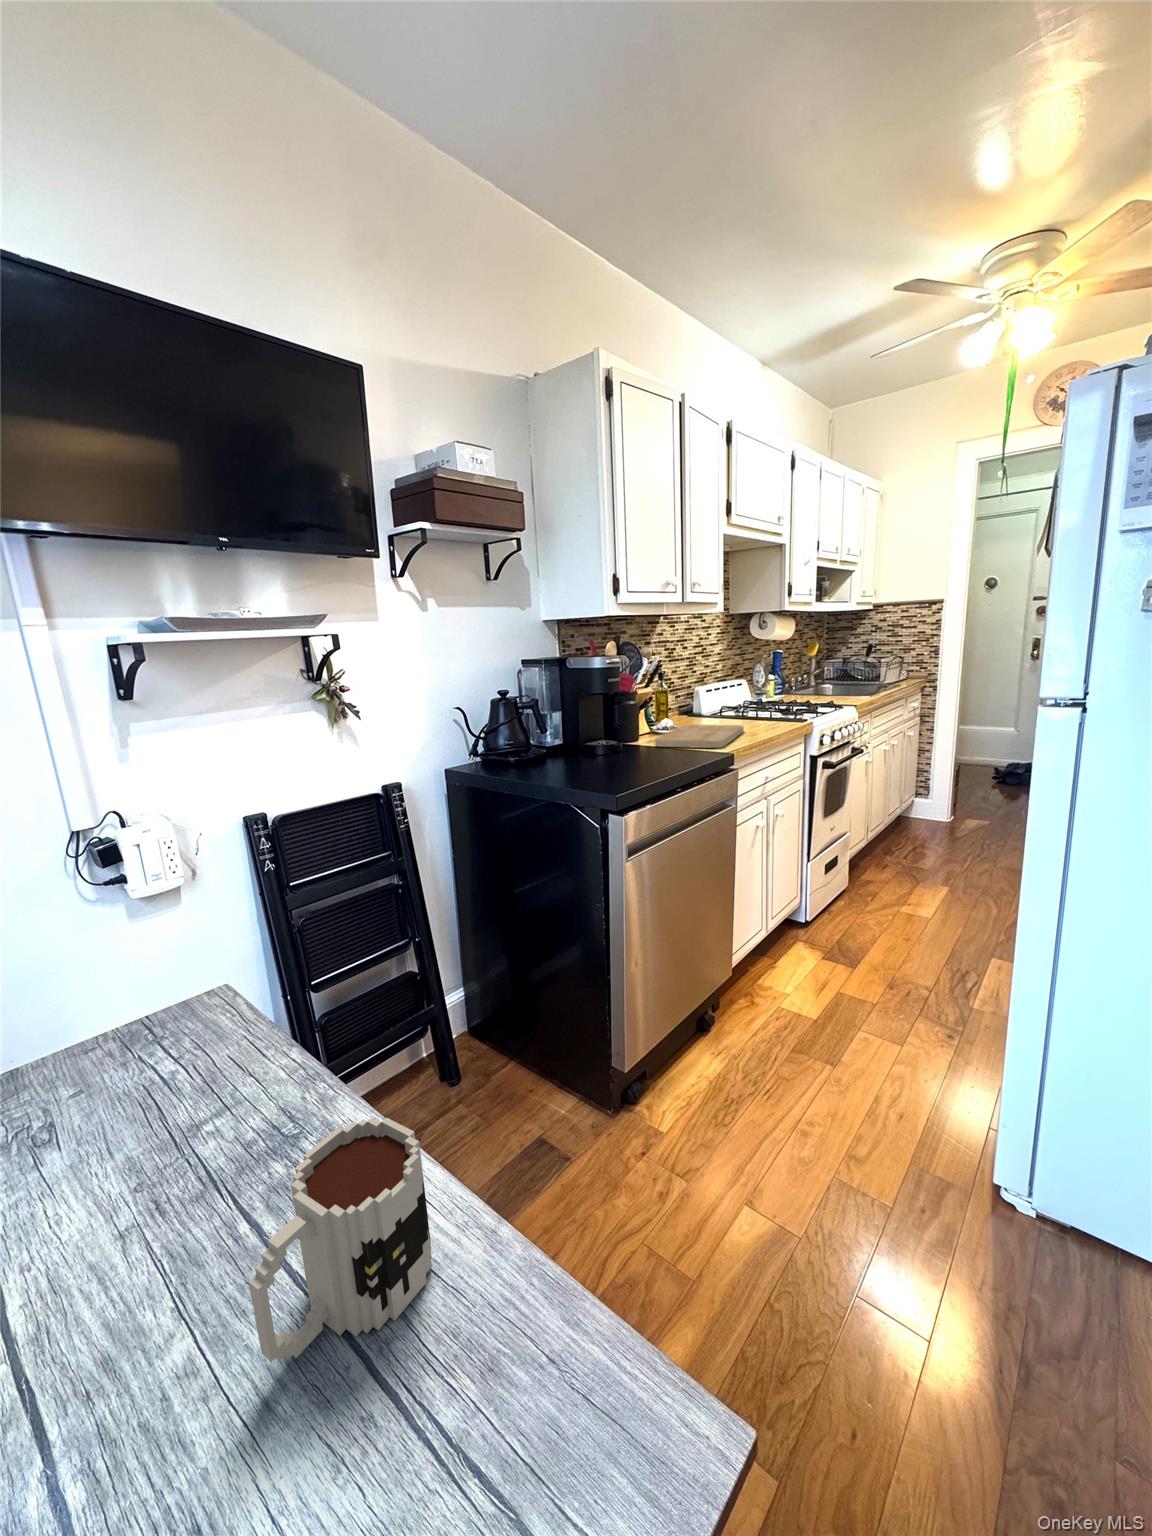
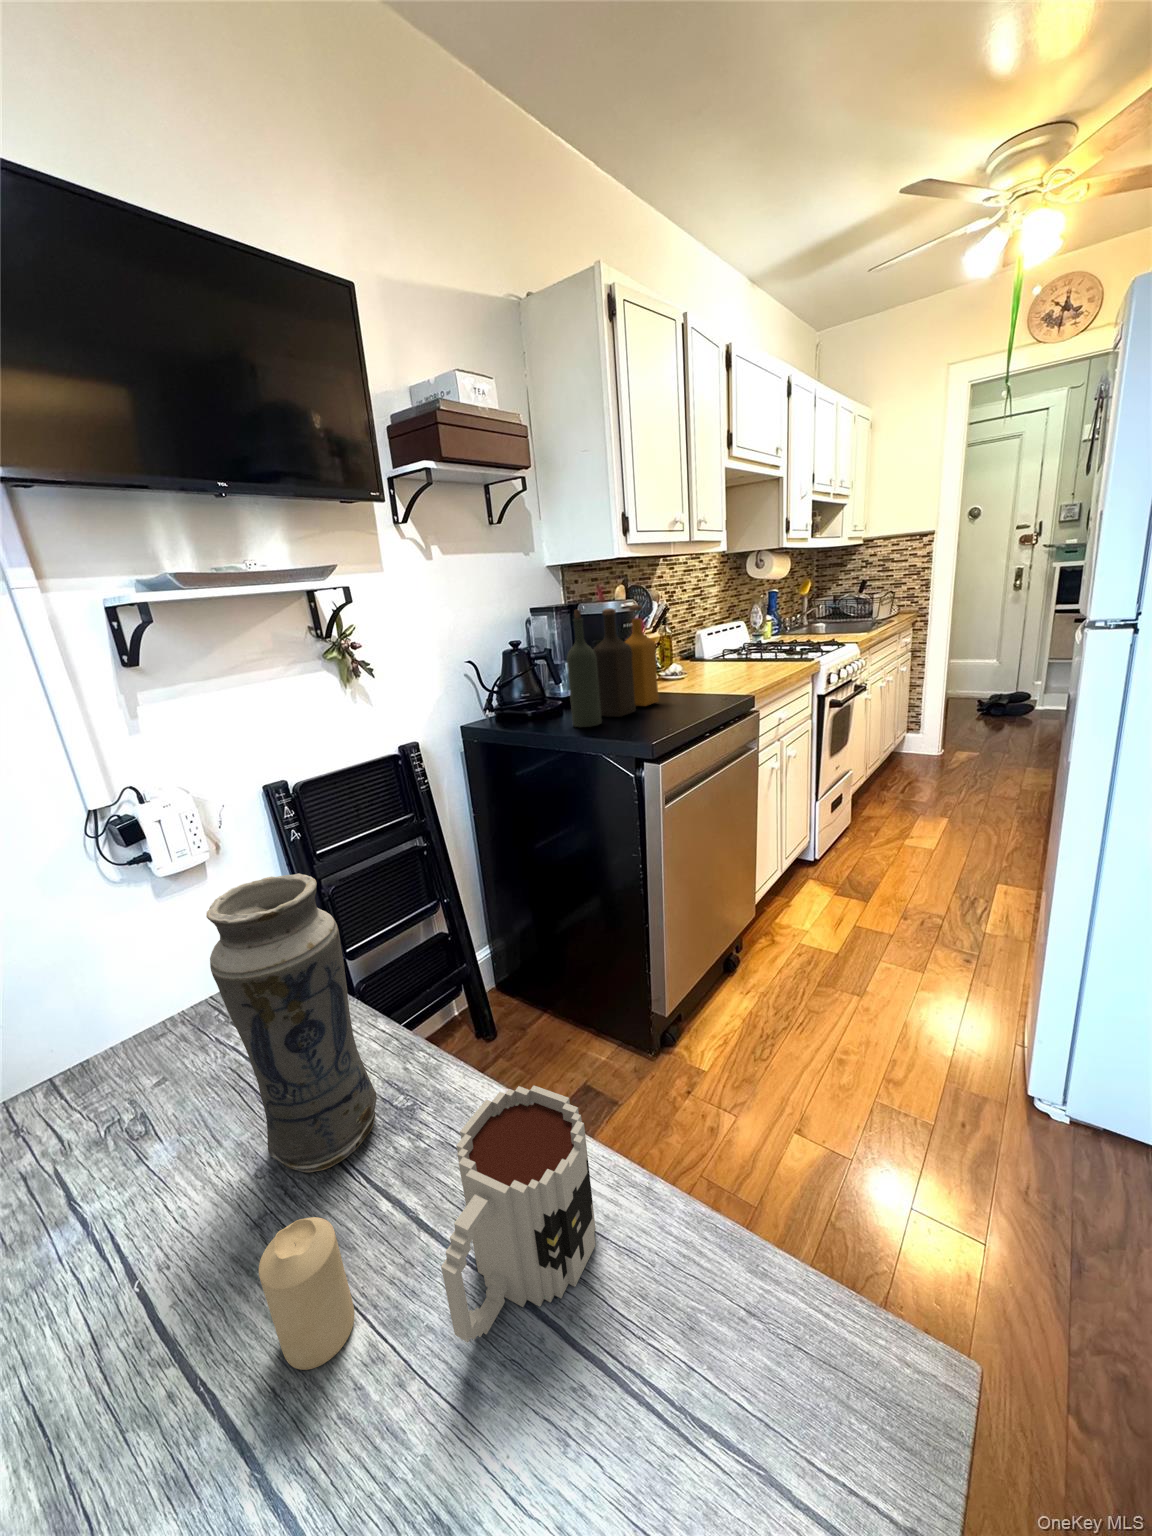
bottle: none [544,661,640,777] -> present [567,605,659,727]
cutting board: present [655,725,744,748] -> none [671,667,755,692]
vase: none [107,900,265,1191] -> present [206,873,377,1172]
candle: none [86,1227,184,1377] -> present [259,1217,354,1370]

